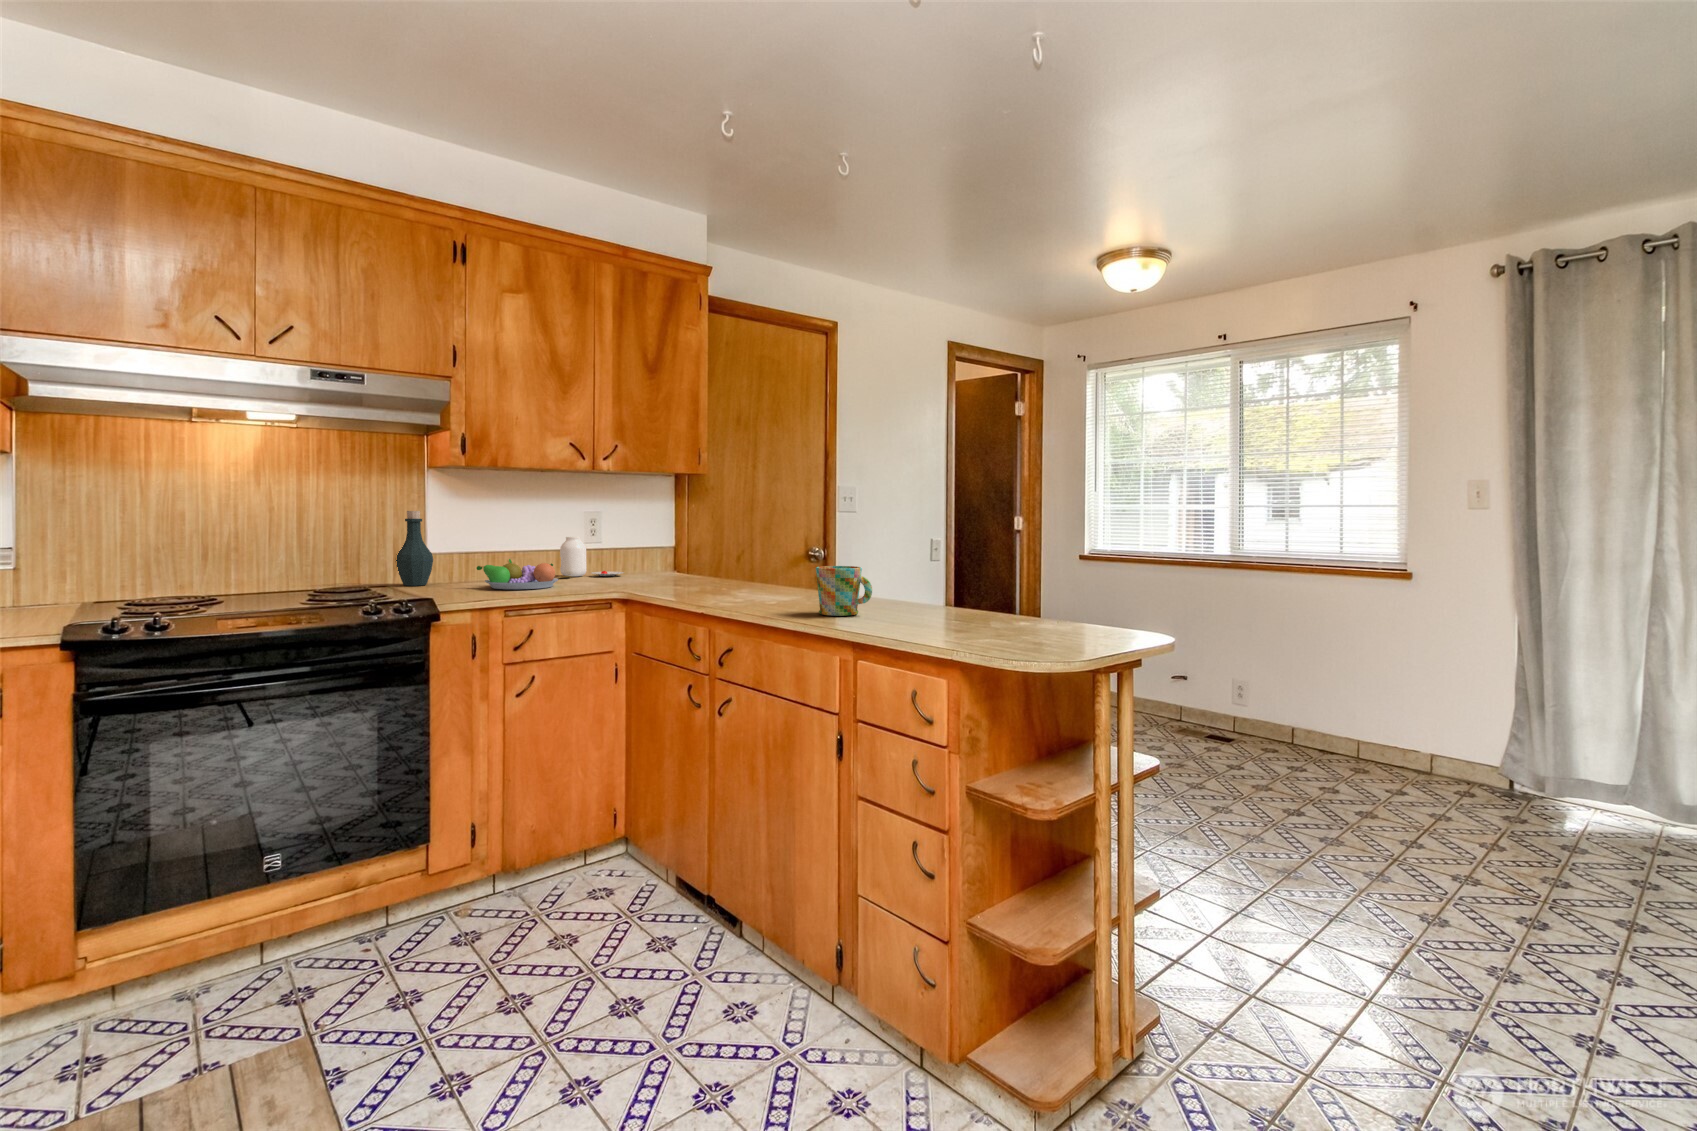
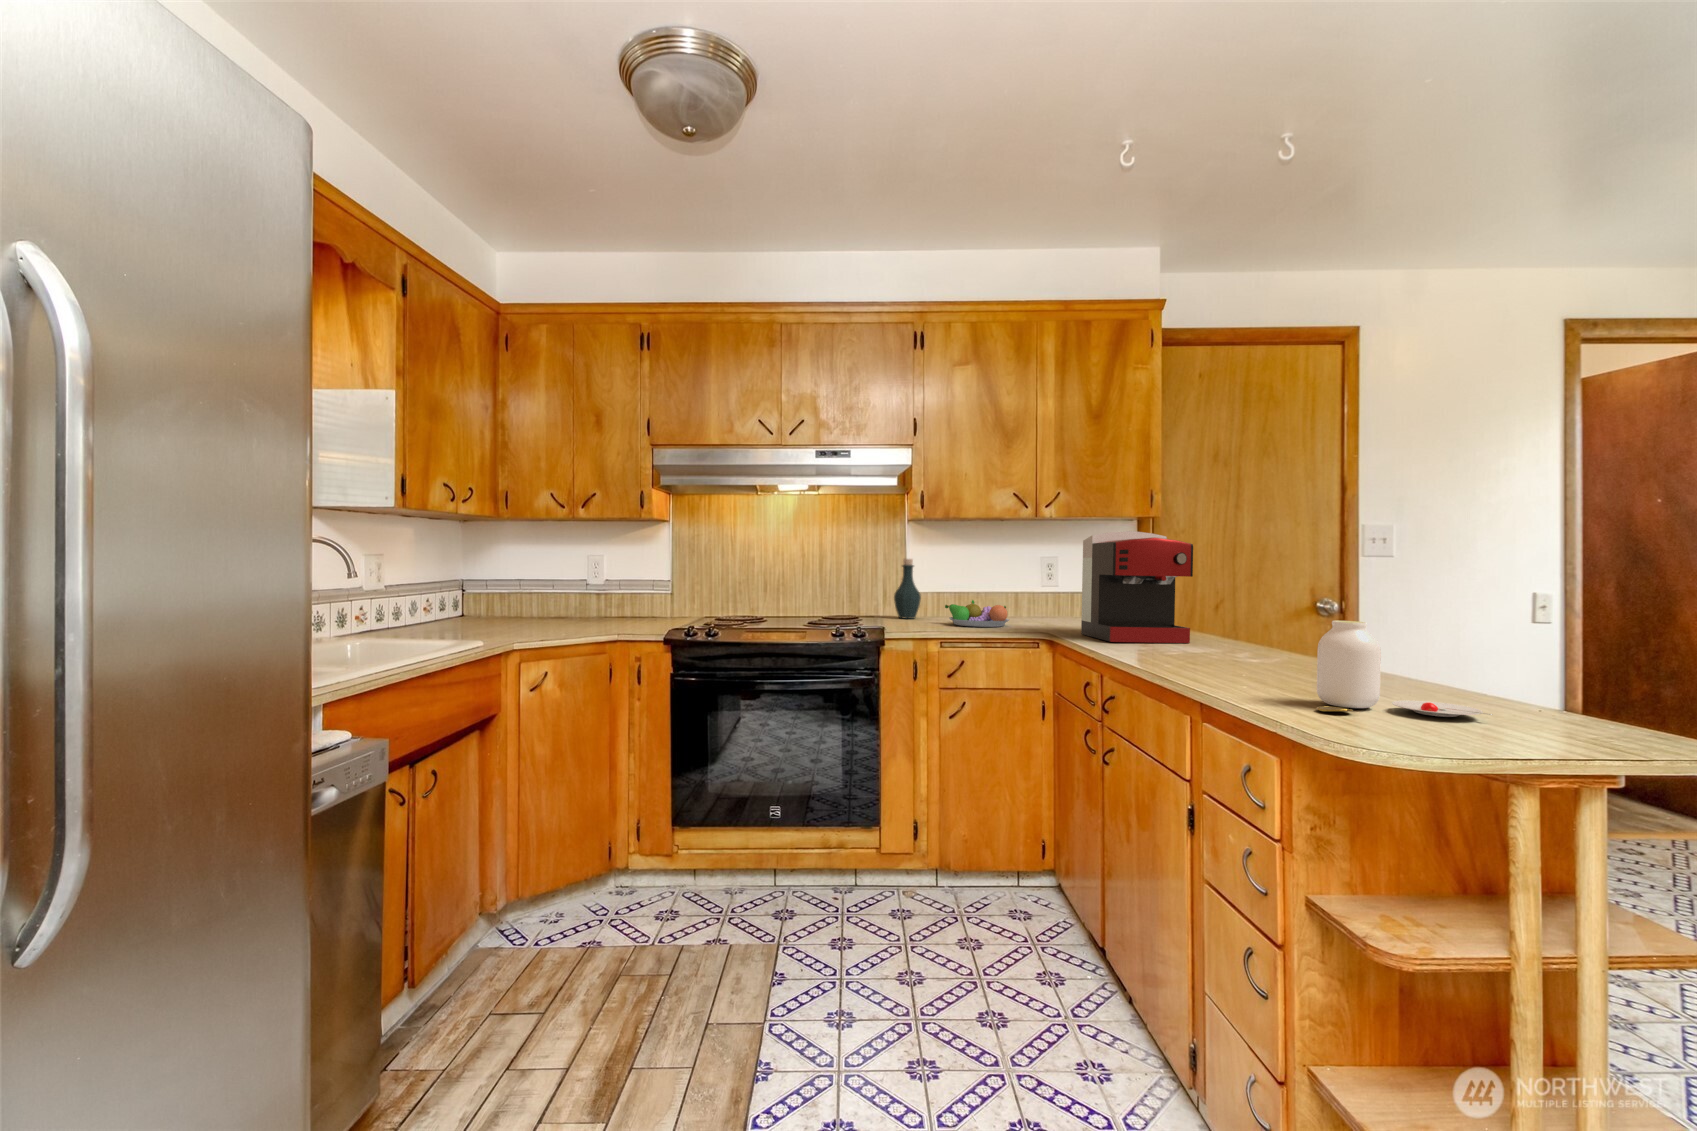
coffee maker: none [649,482,761,595] -> present [1081,531,1193,643]
jar: present [557,537,624,578] -> present [1317,621,1492,717]
mug: present [816,566,872,616] -> none [1203,619,1268,675]

